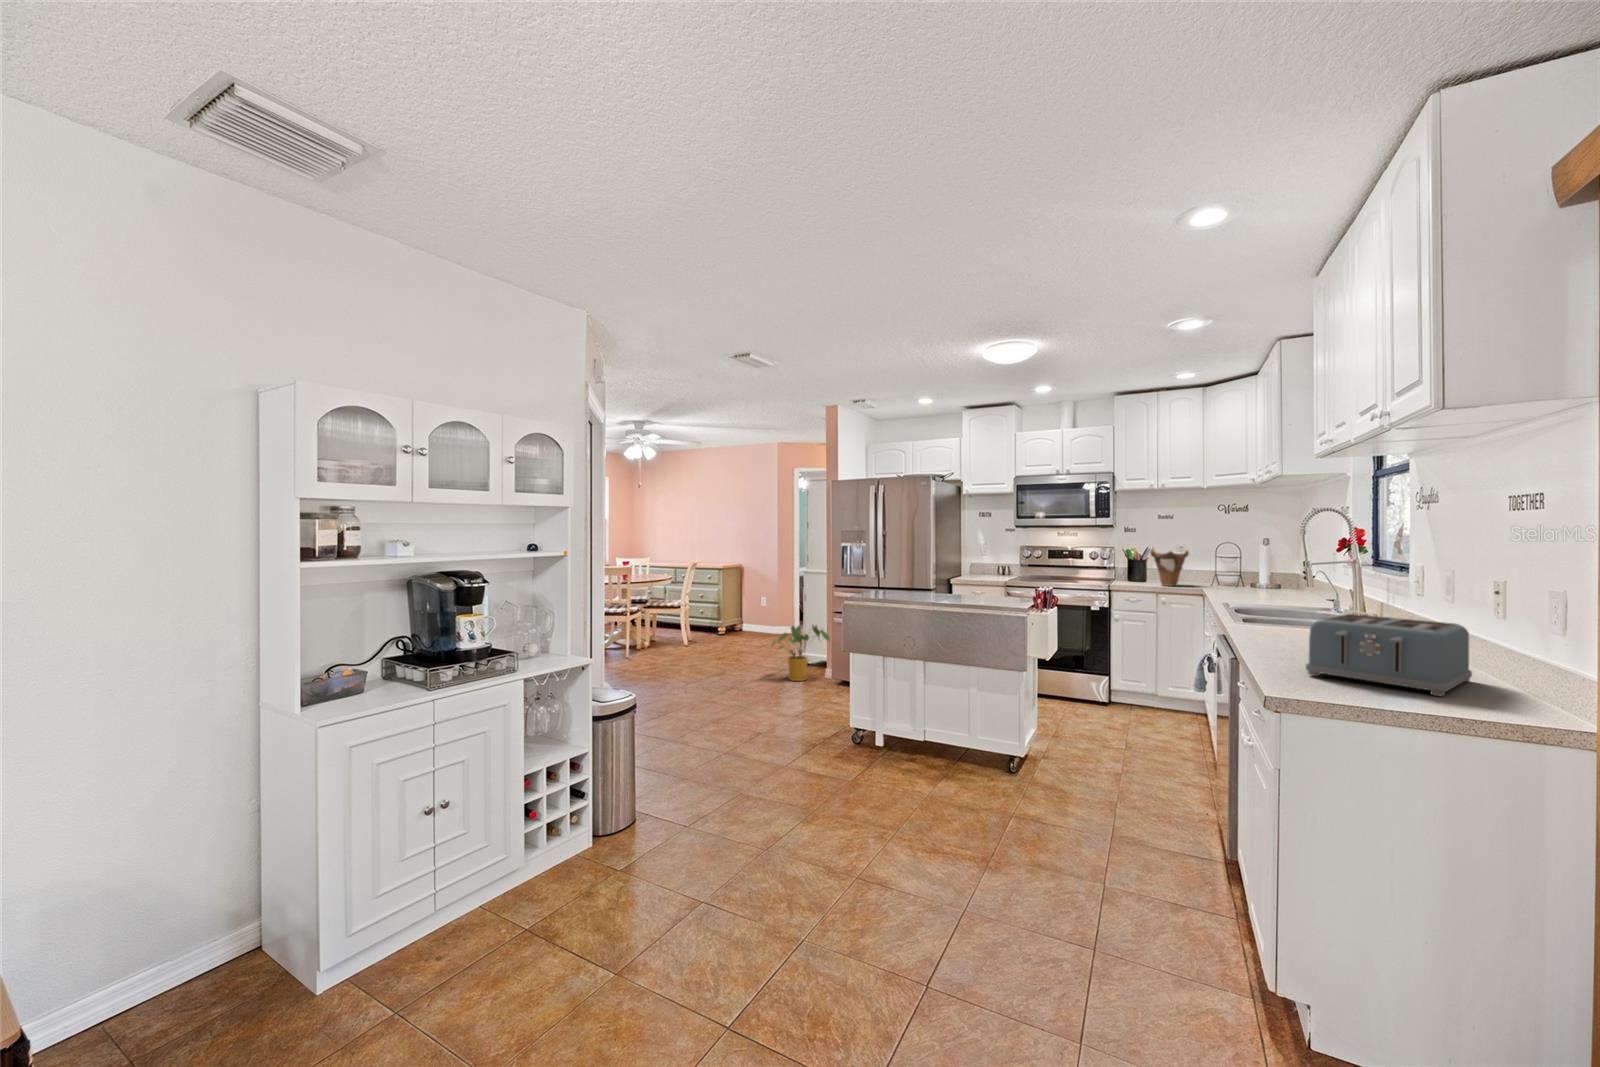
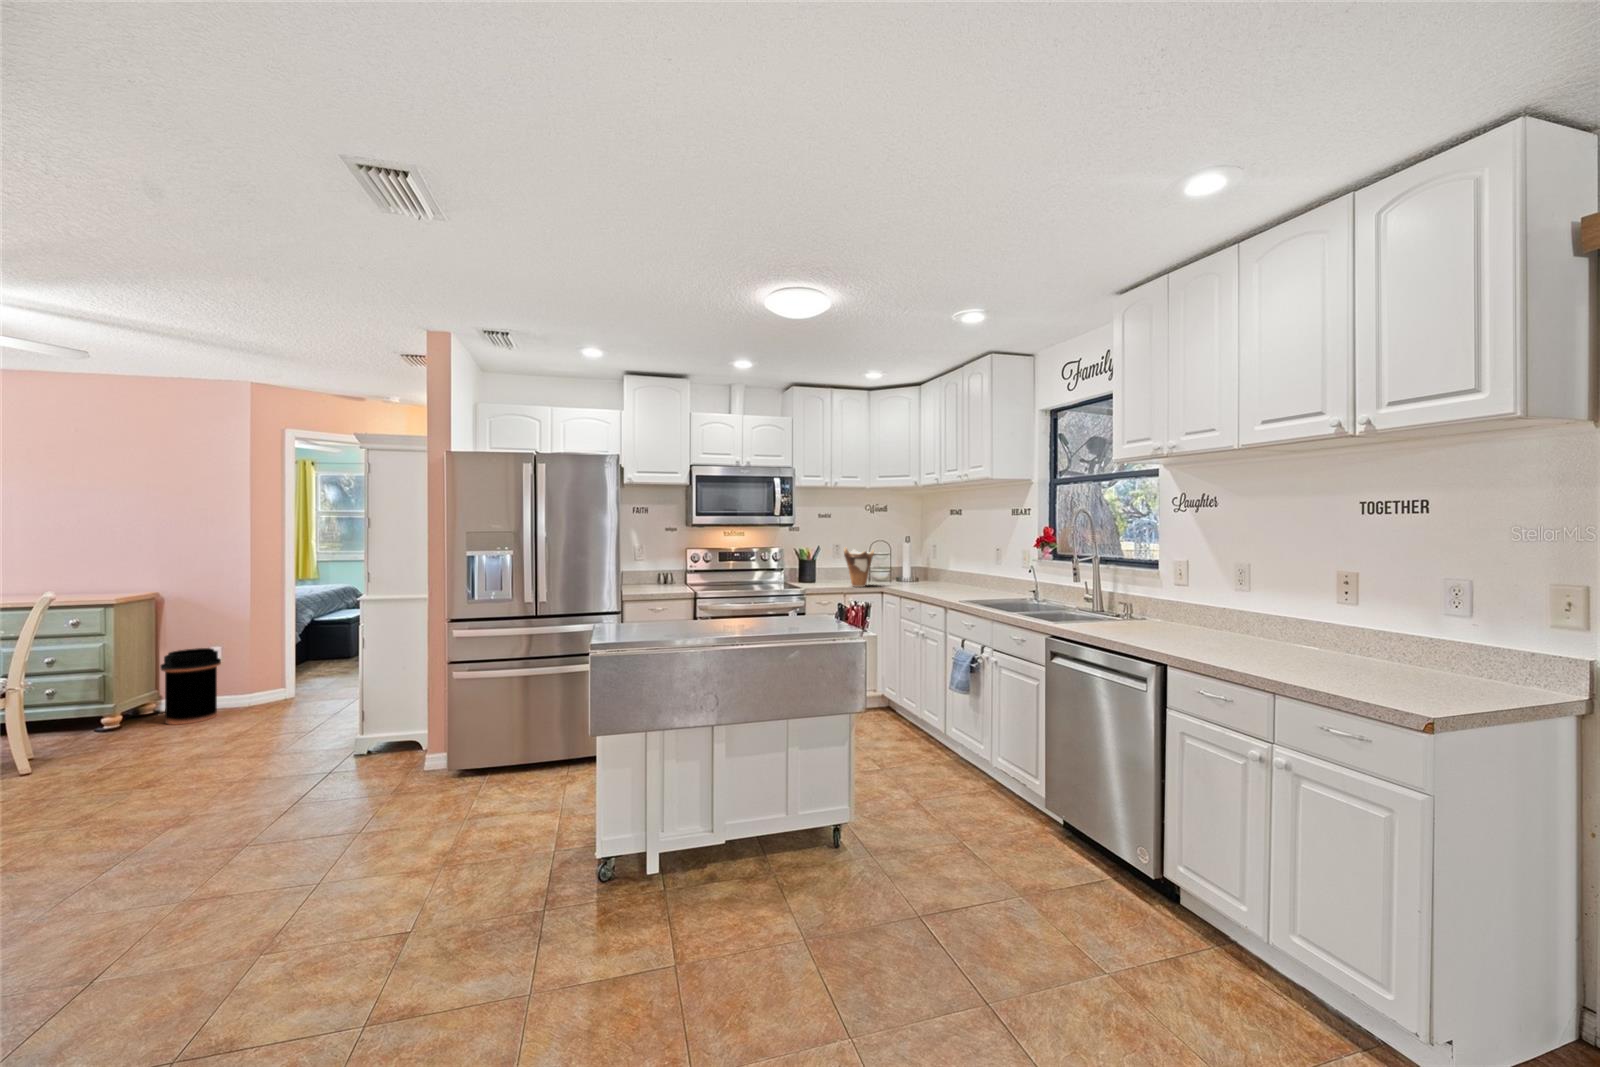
trash can: none [739,597,763,637] -> present [161,648,221,725]
toaster: present [1306,614,1472,696] -> none [1277,611,1452,684]
house plant: present [771,626,830,681] -> none [325,686,443,792]

